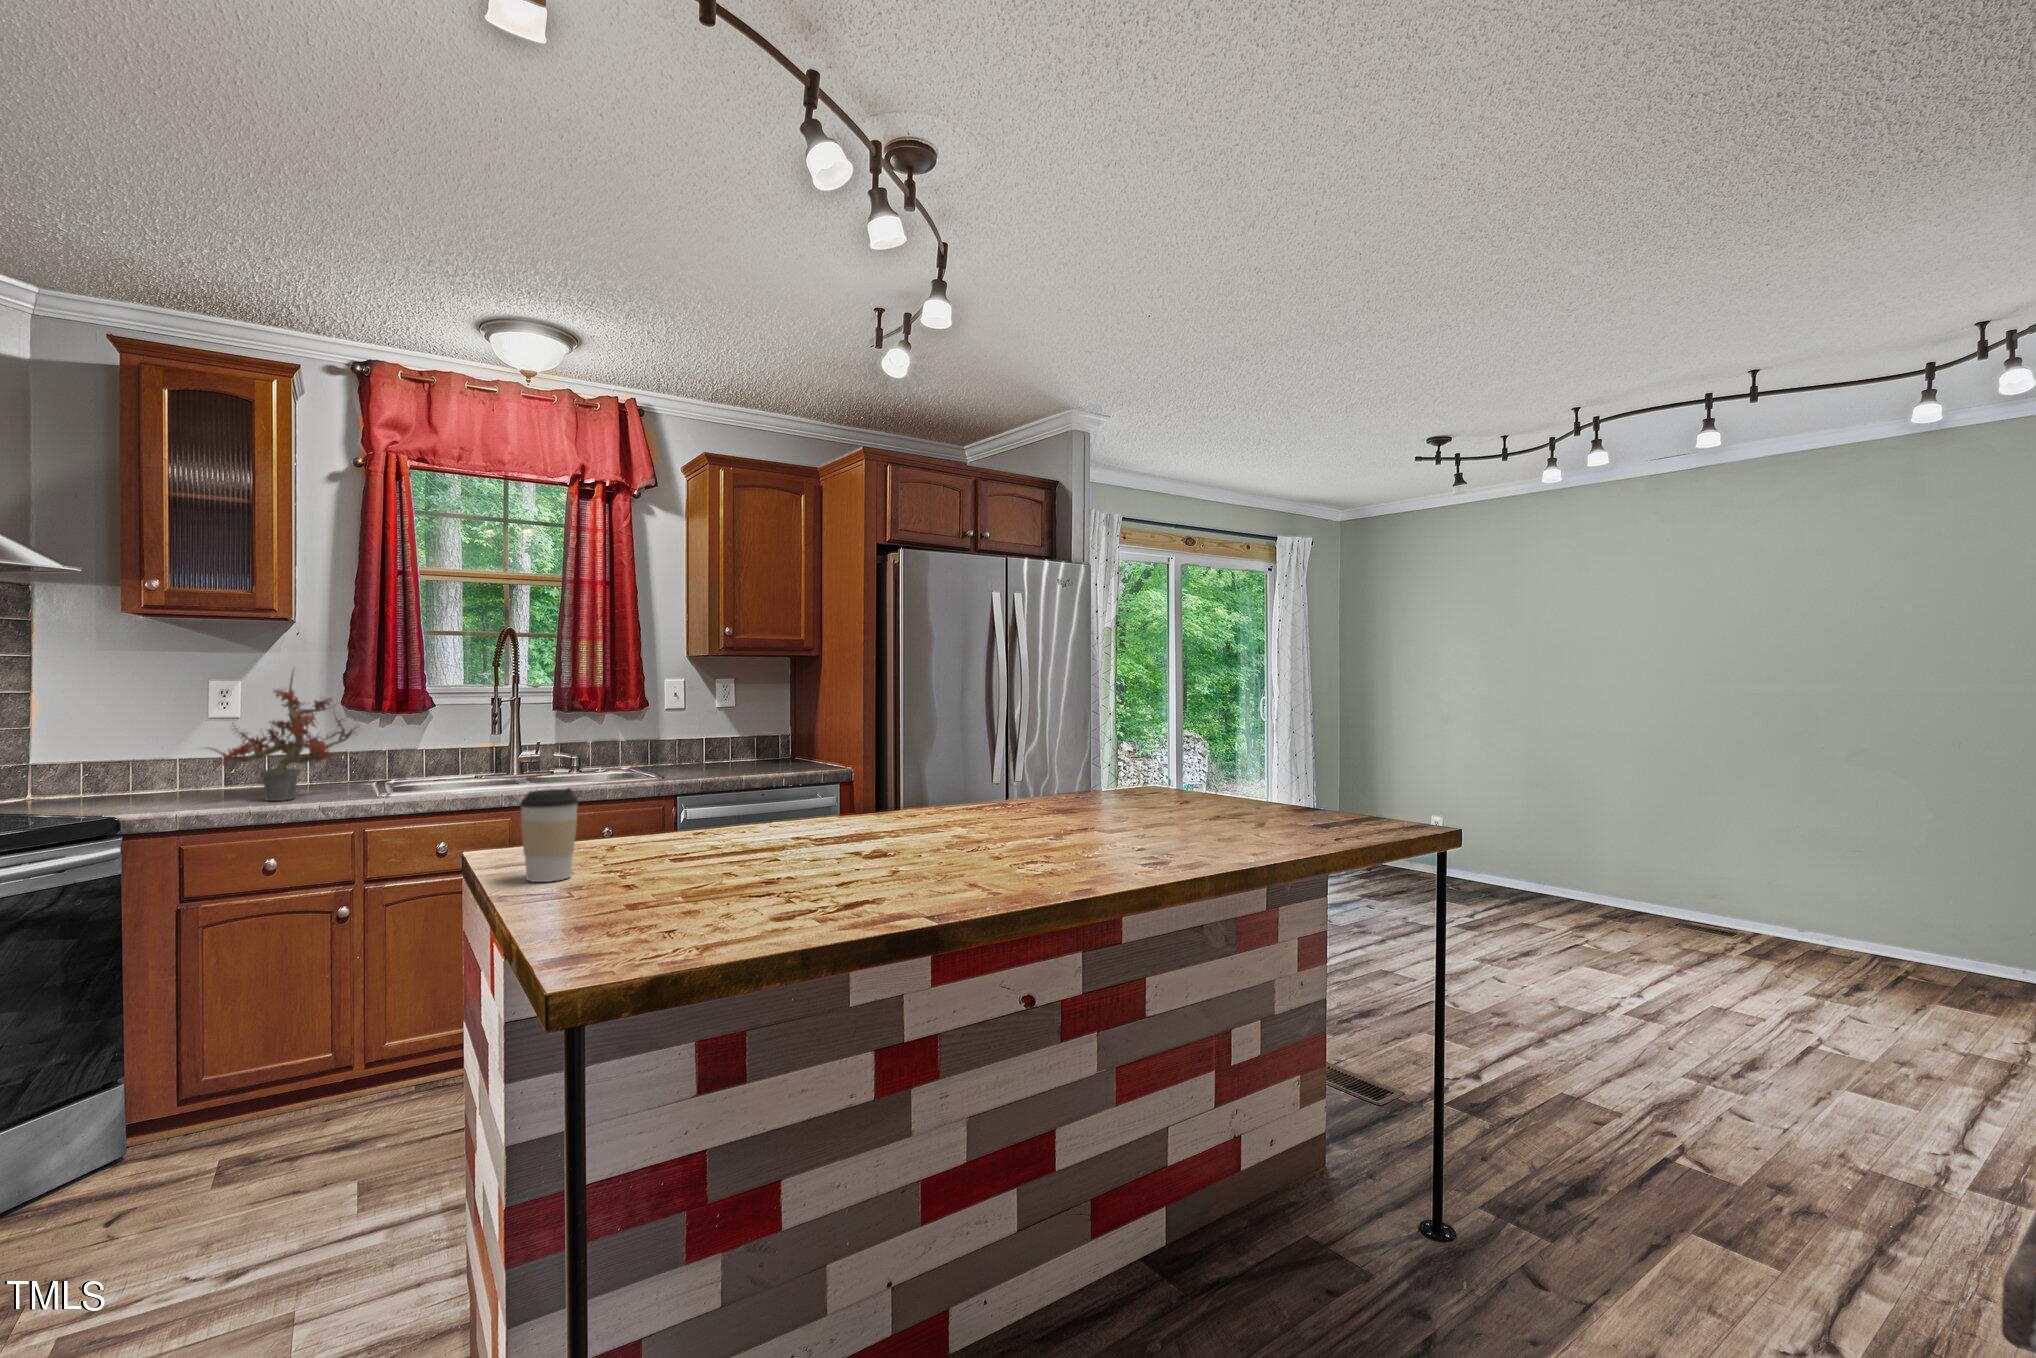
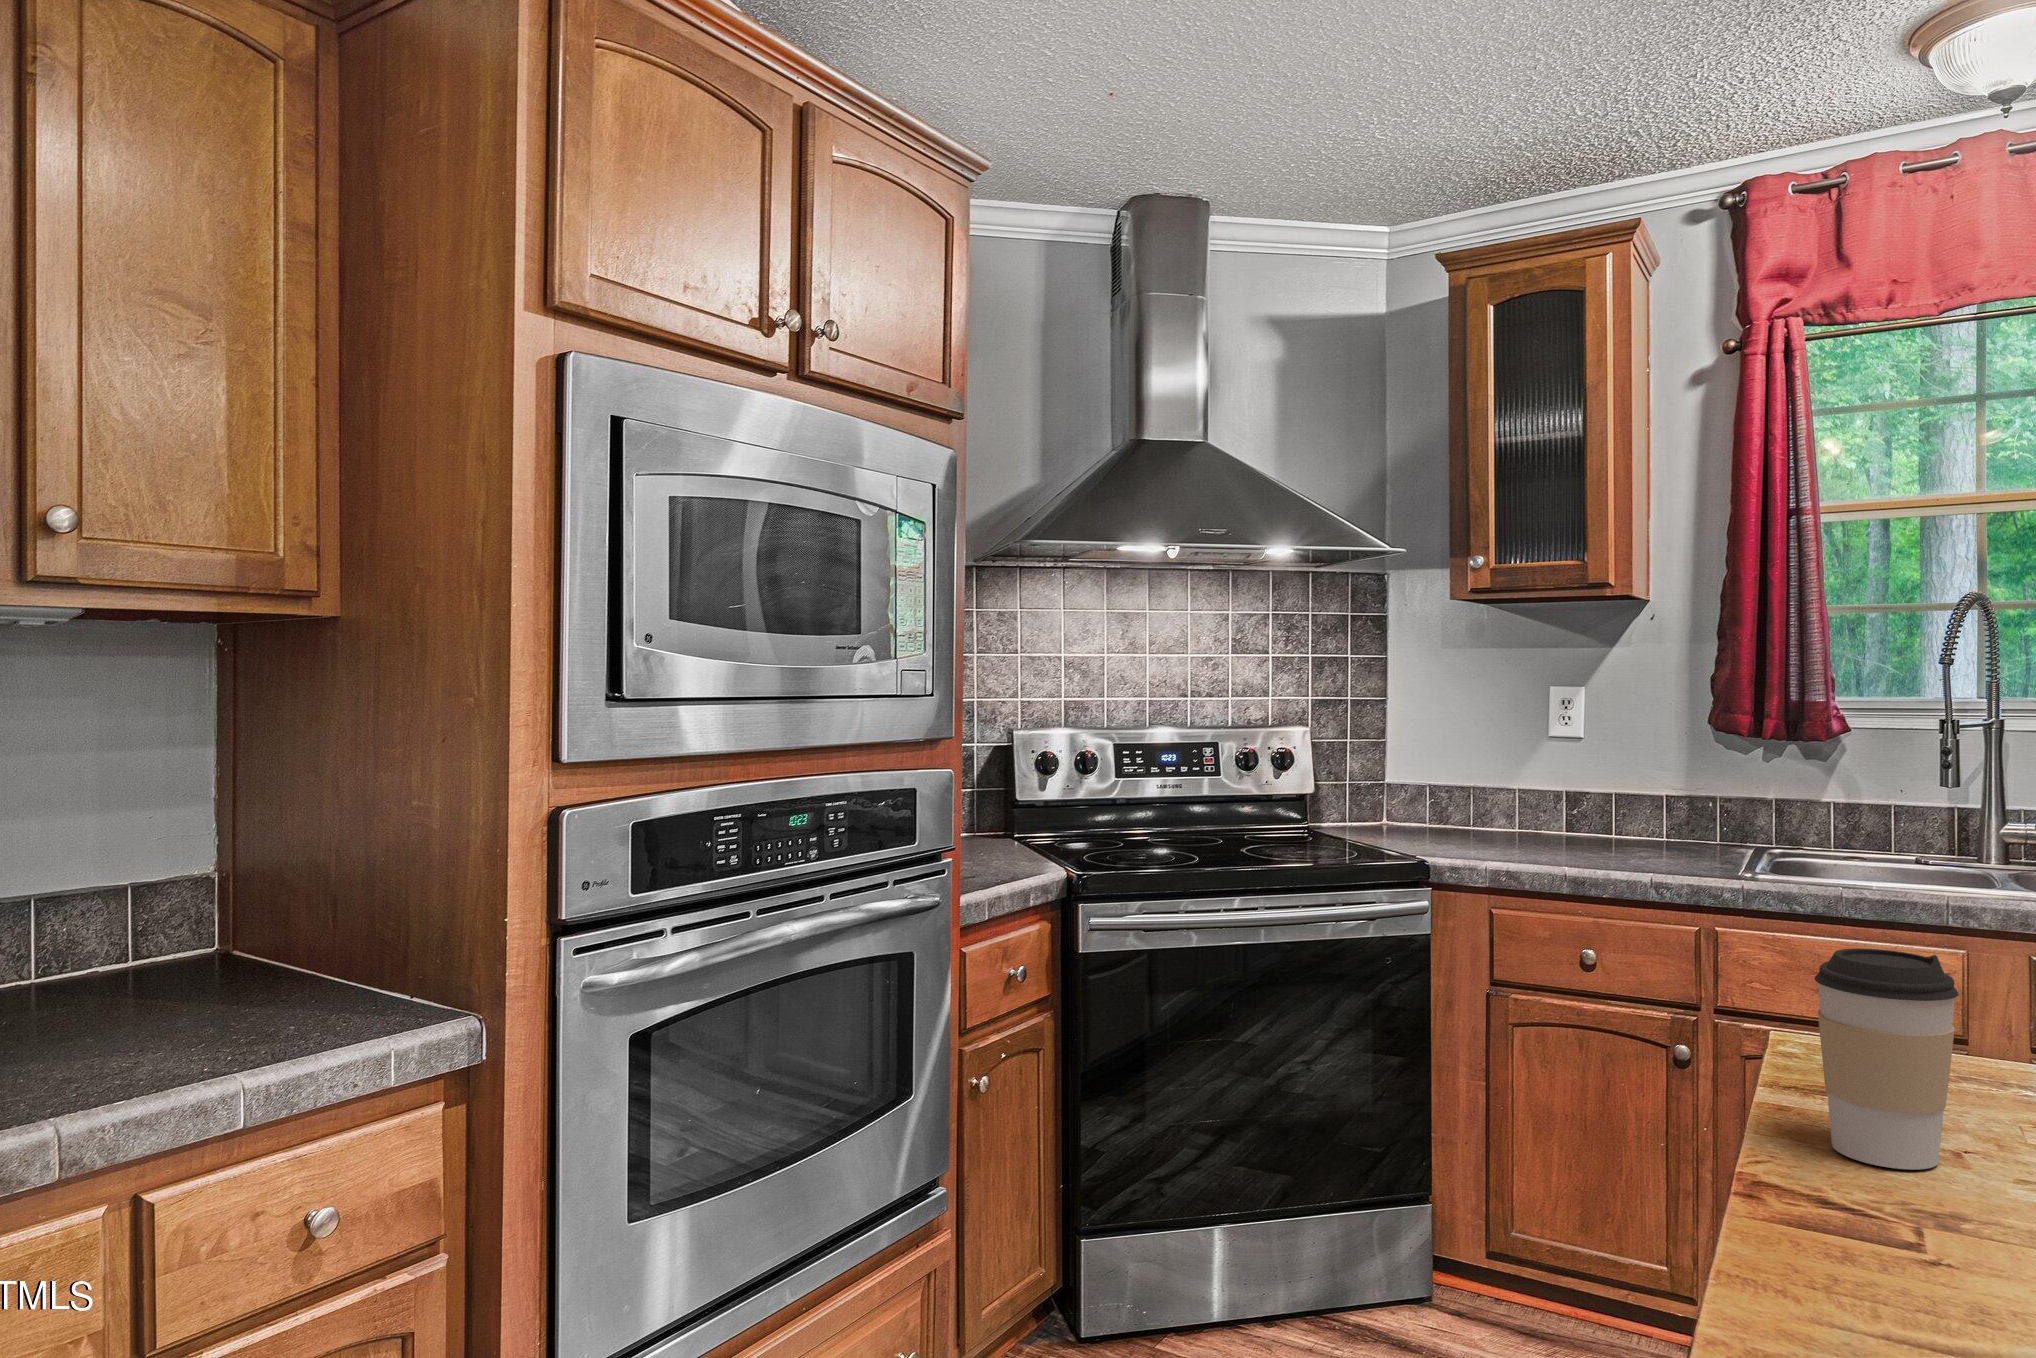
potted plant: present [211,673,359,801] -> none [1516,667,1724,863]

